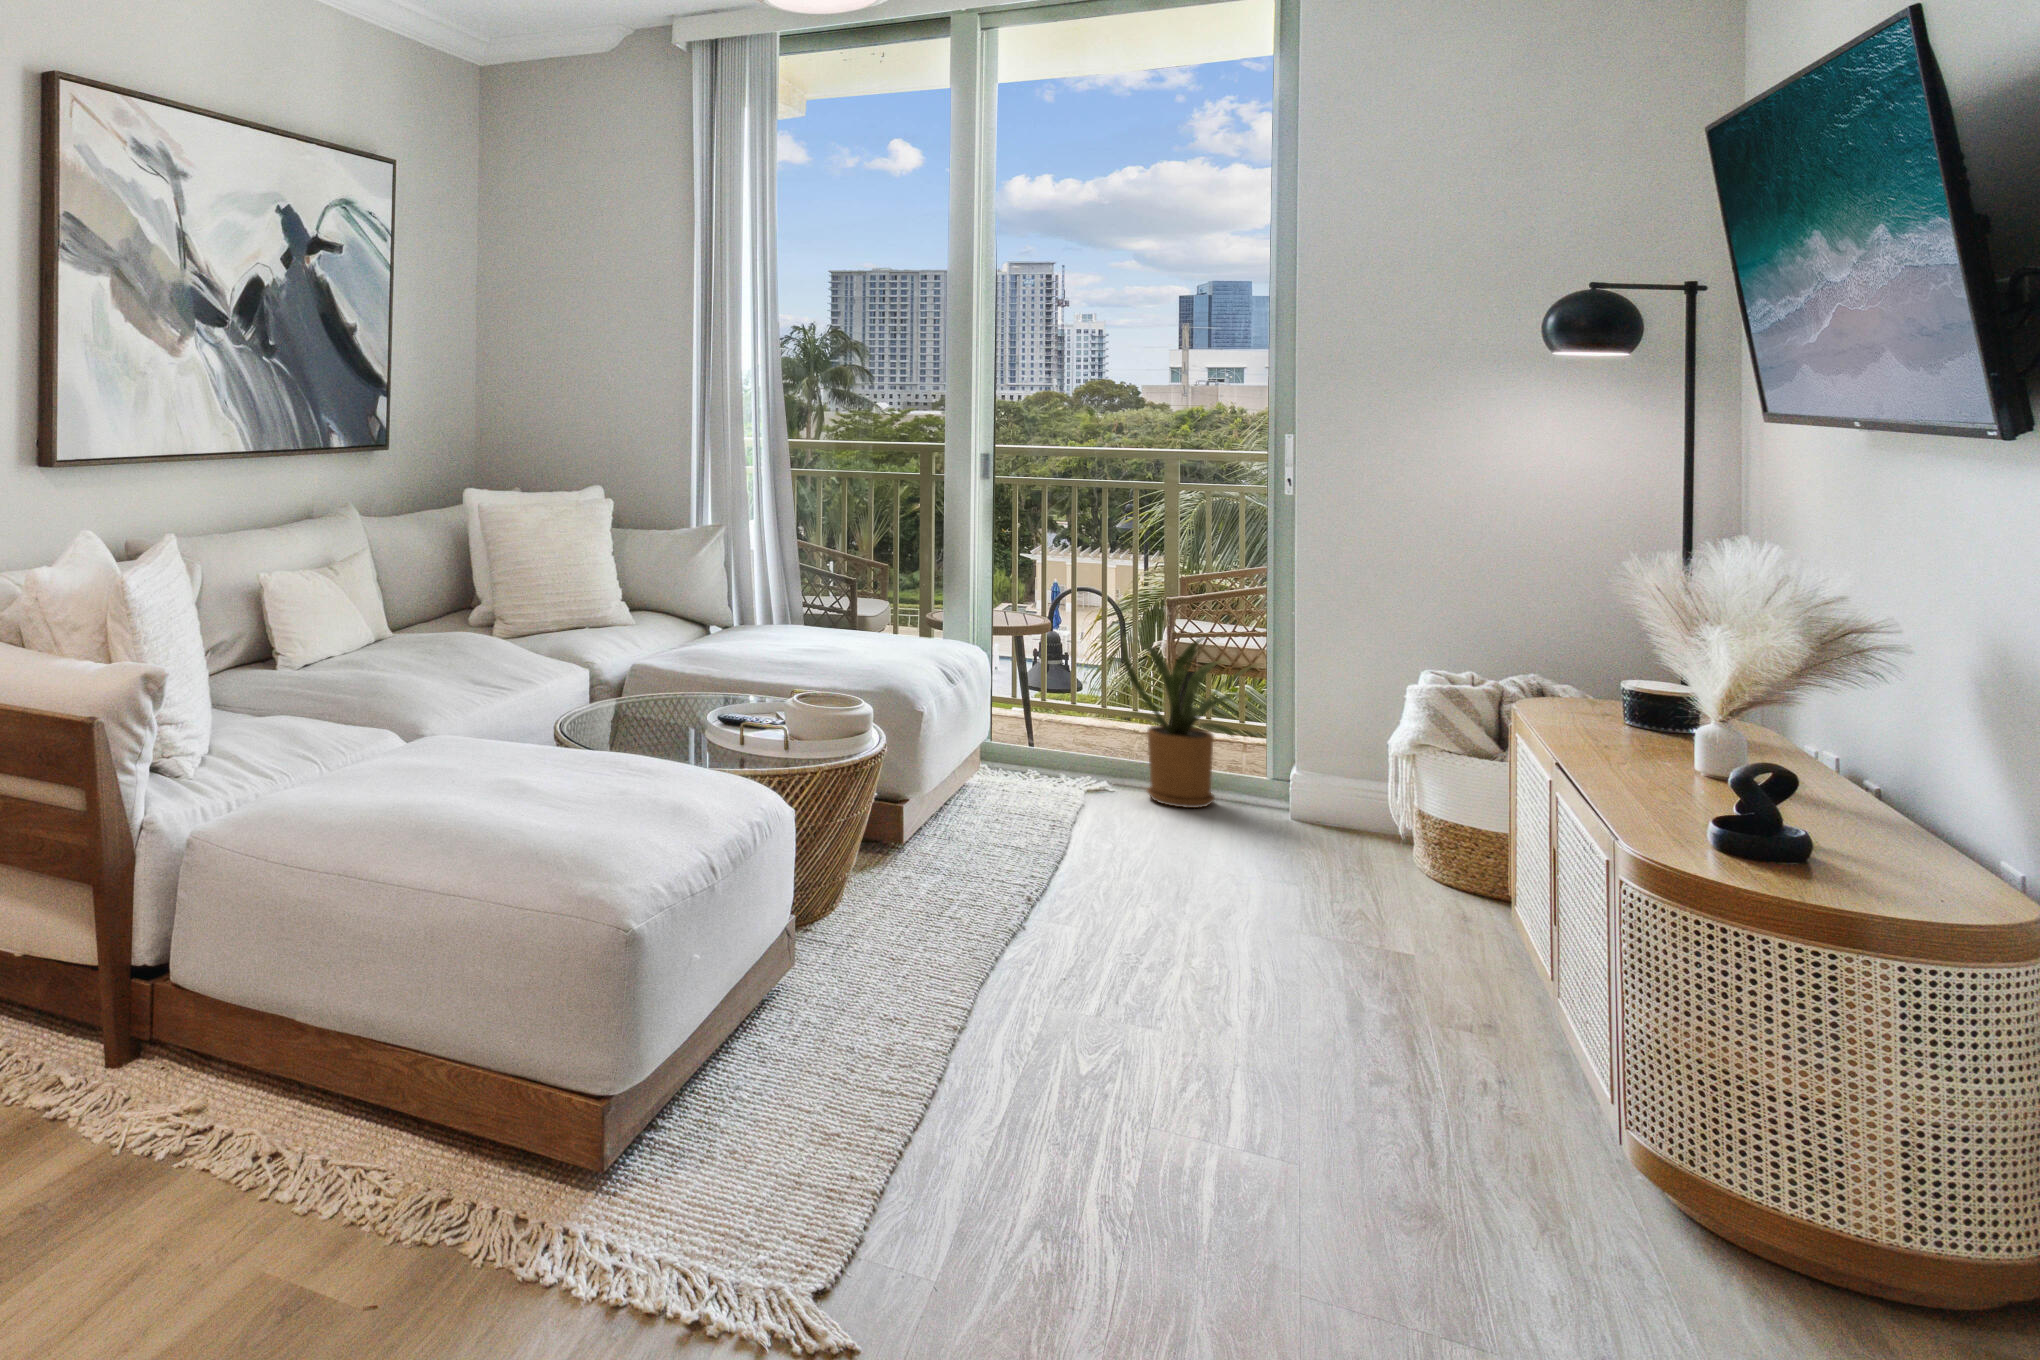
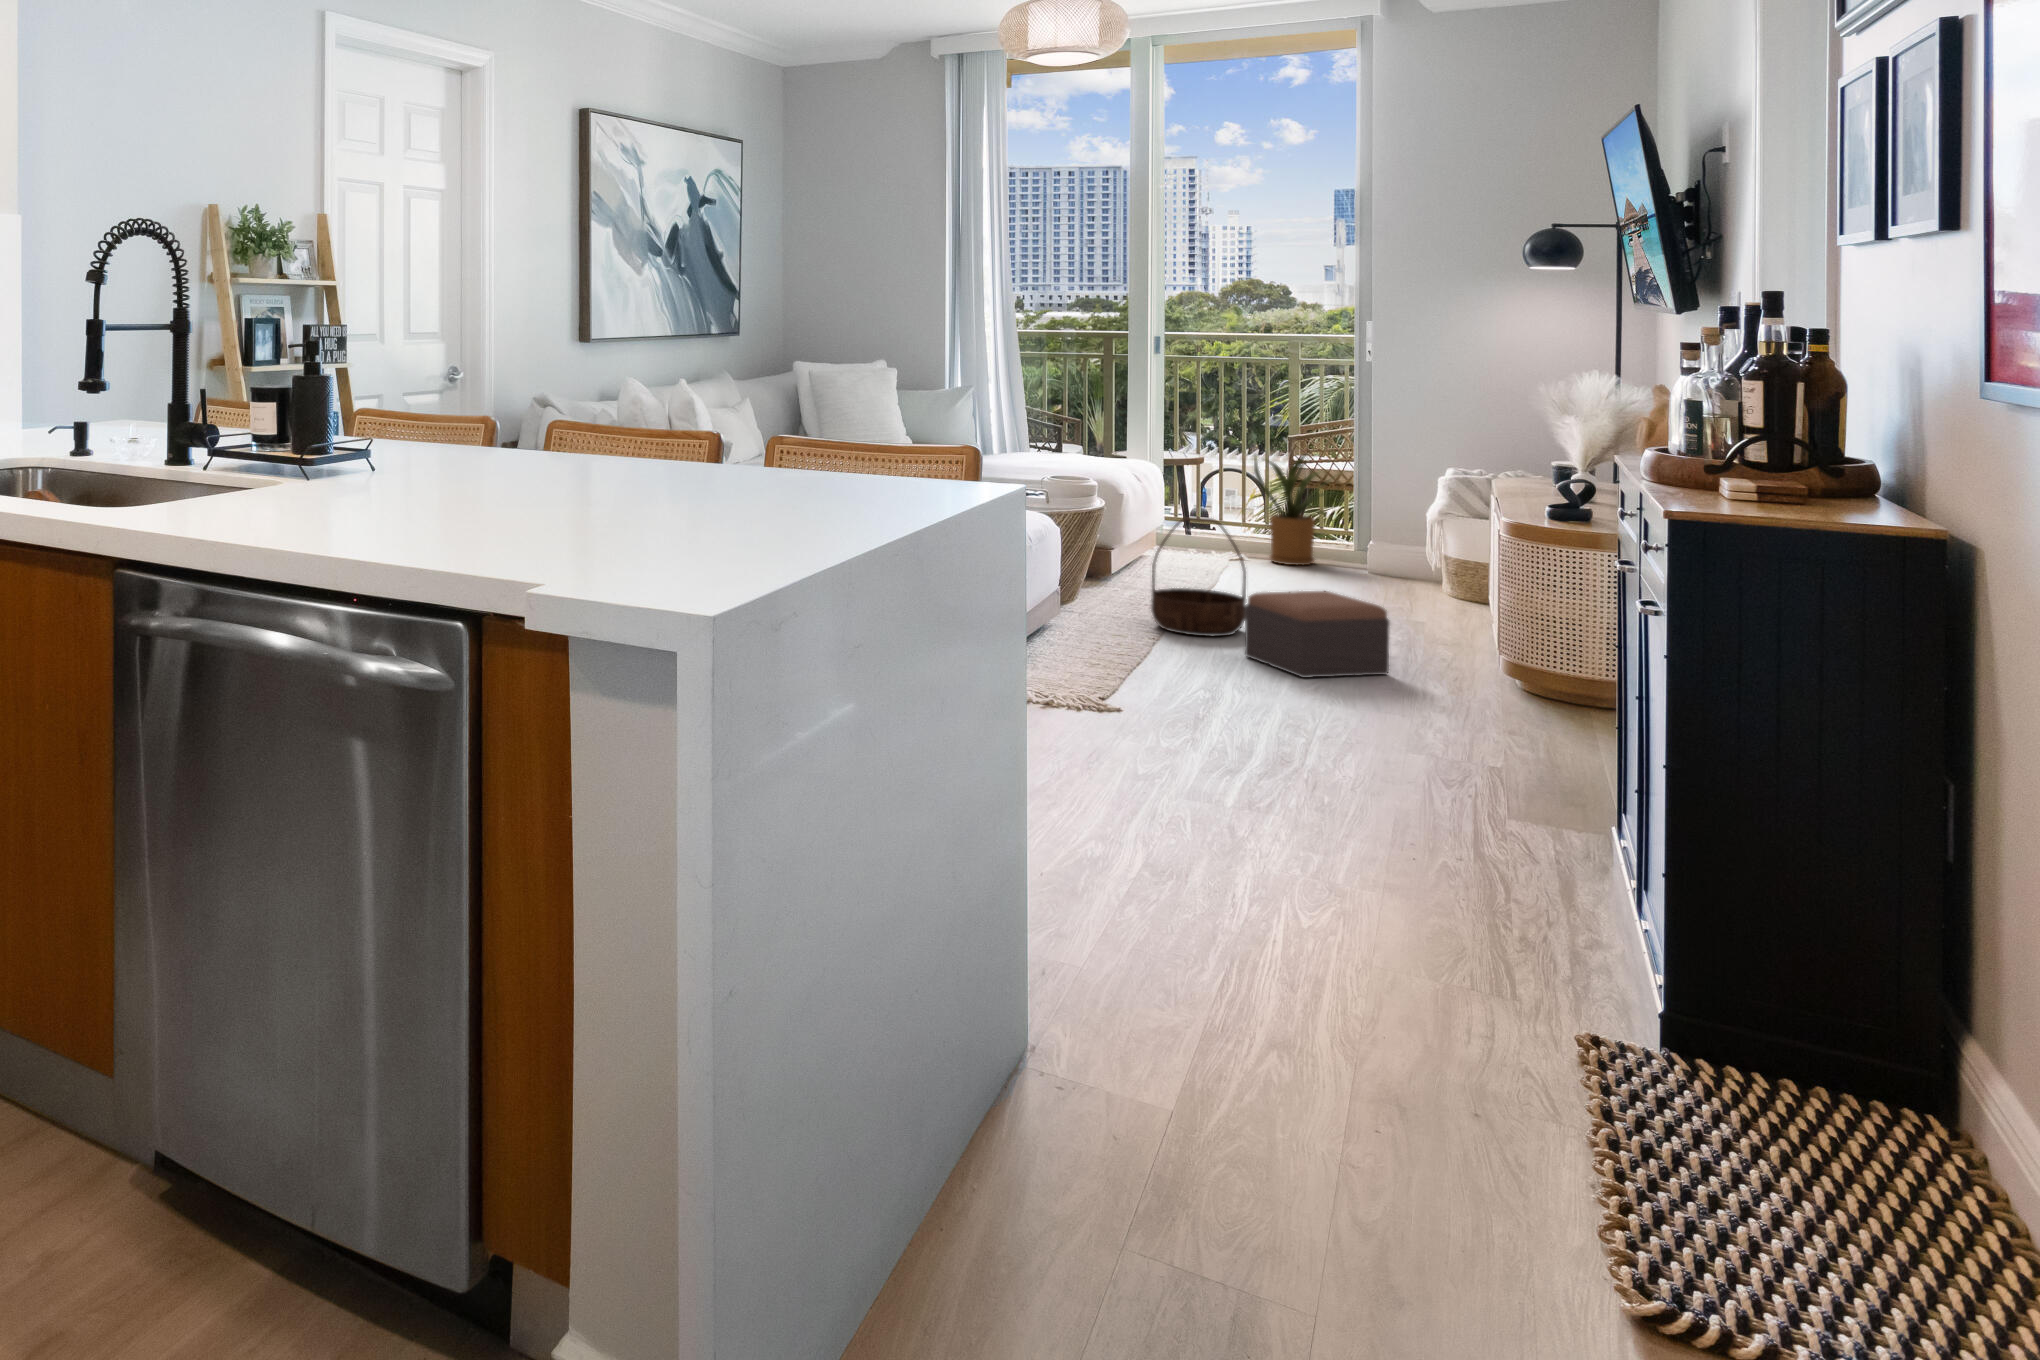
basket: none [962,786,1124,1016] -> present [1151,517,1246,636]
footstool: none [1128,955,1408,1174] -> present [1245,591,1390,678]

